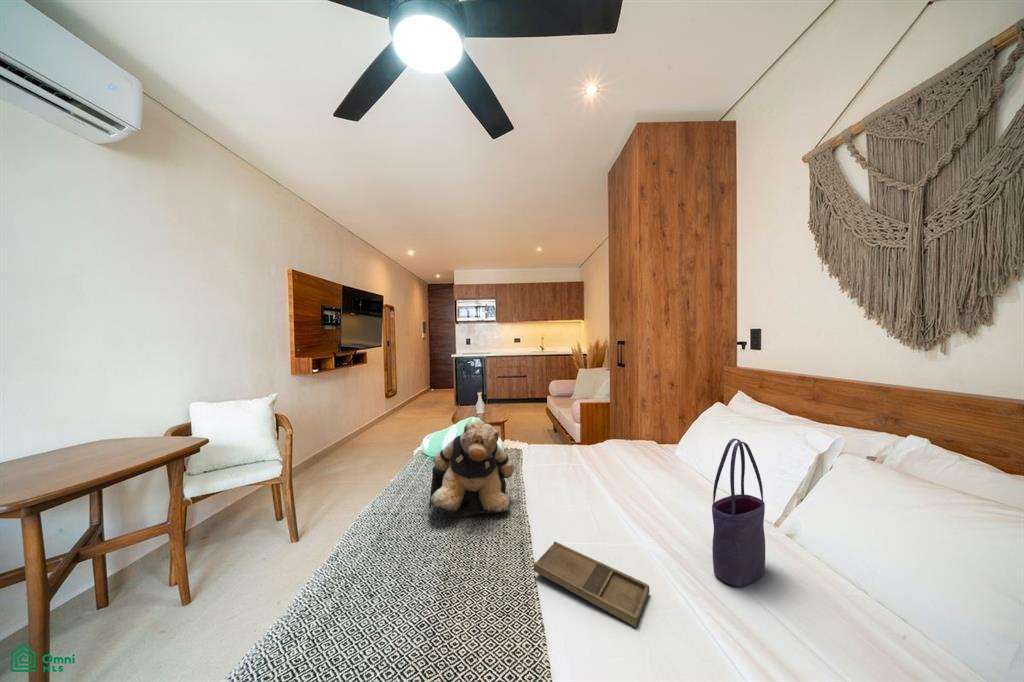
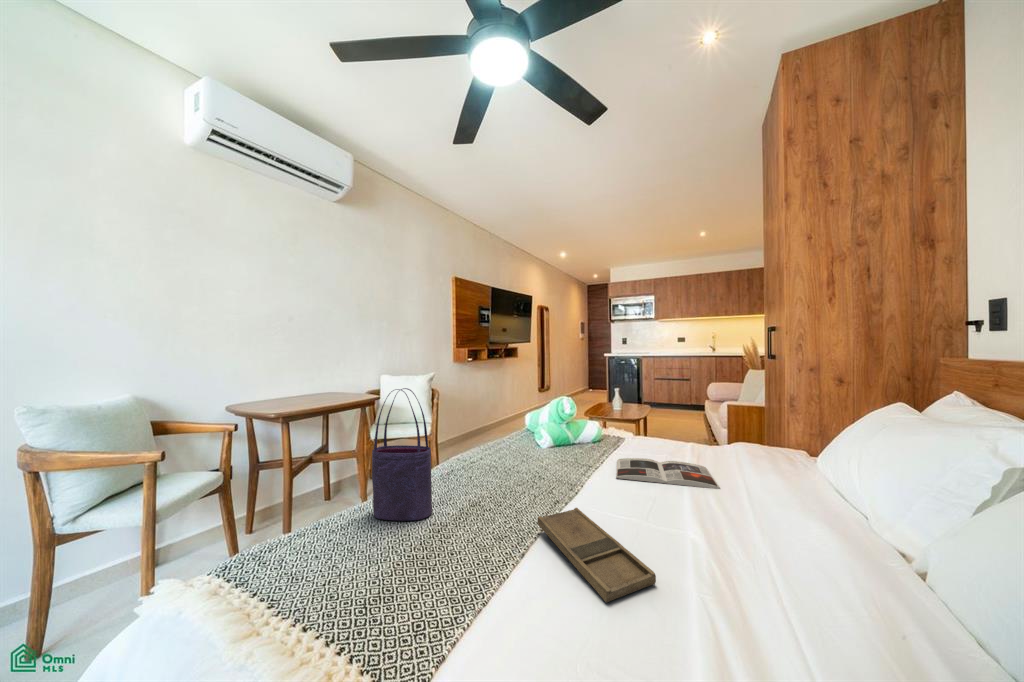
teddy bear: present [429,421,514,518] -> none [486,383,576,478]
tote bag: present [712,438,765,586] -> present [372,388,432,521]
magazine: none [534,466,619,495] -> present [616,458,721,489]

